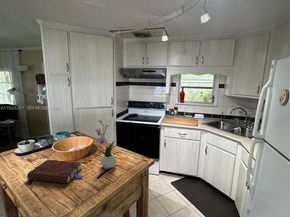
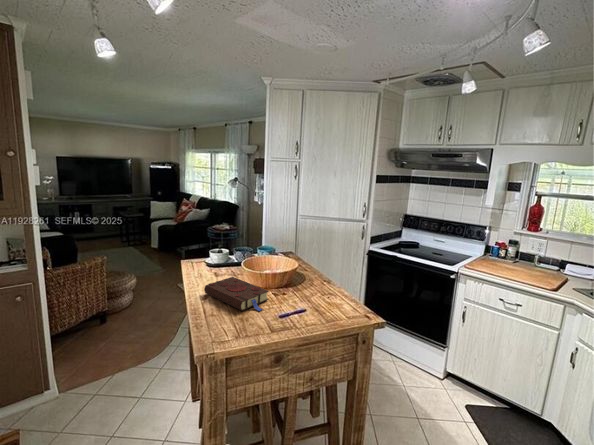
flower arrangement: present [96,120,117,169] -> none [290,232,320,312]

